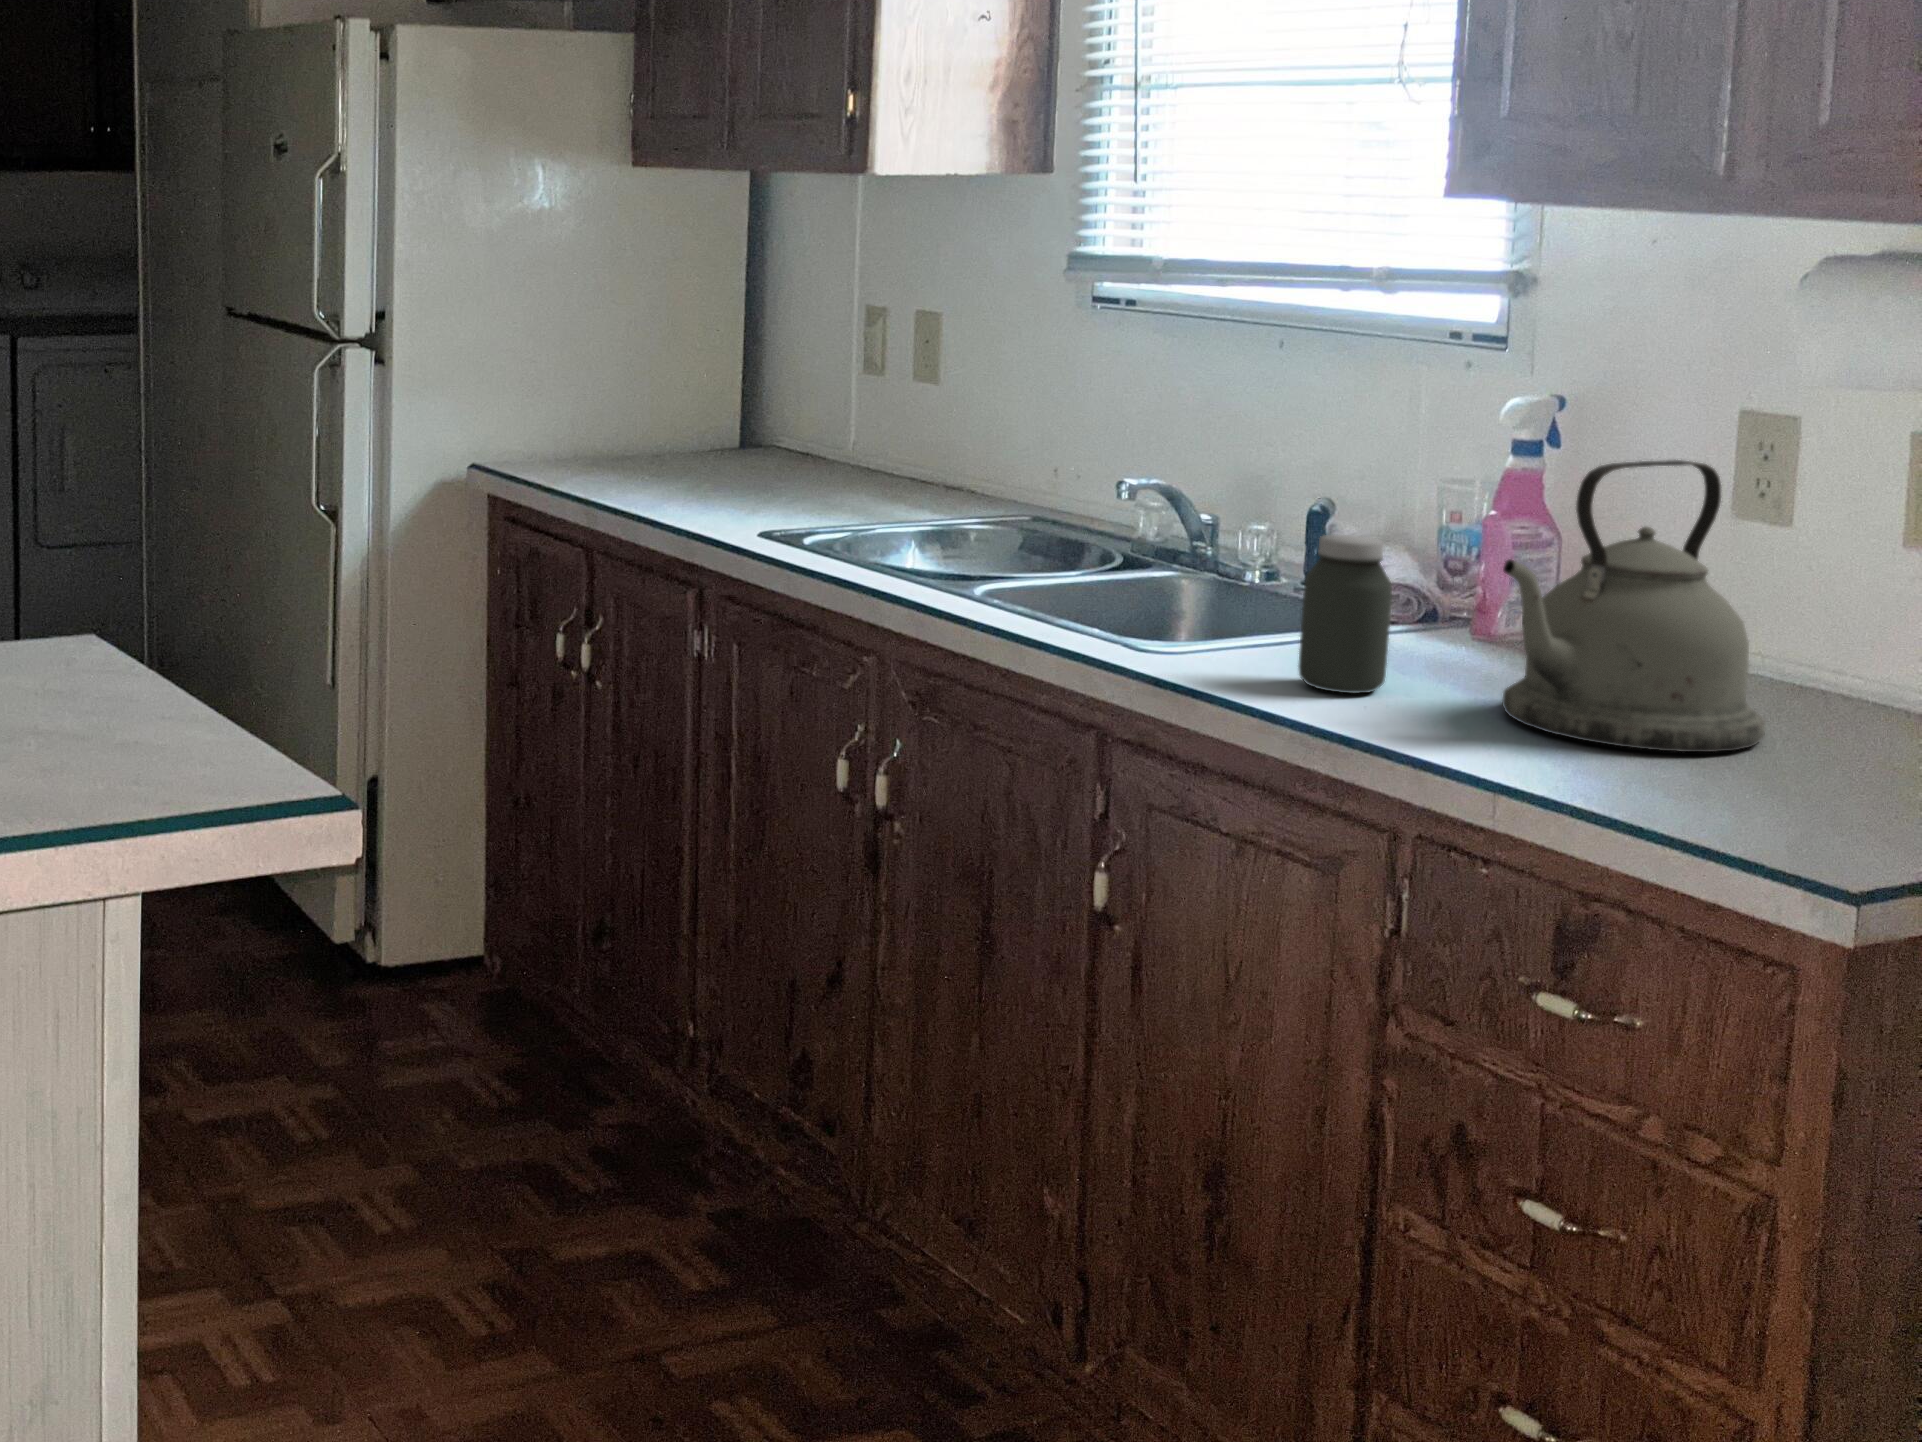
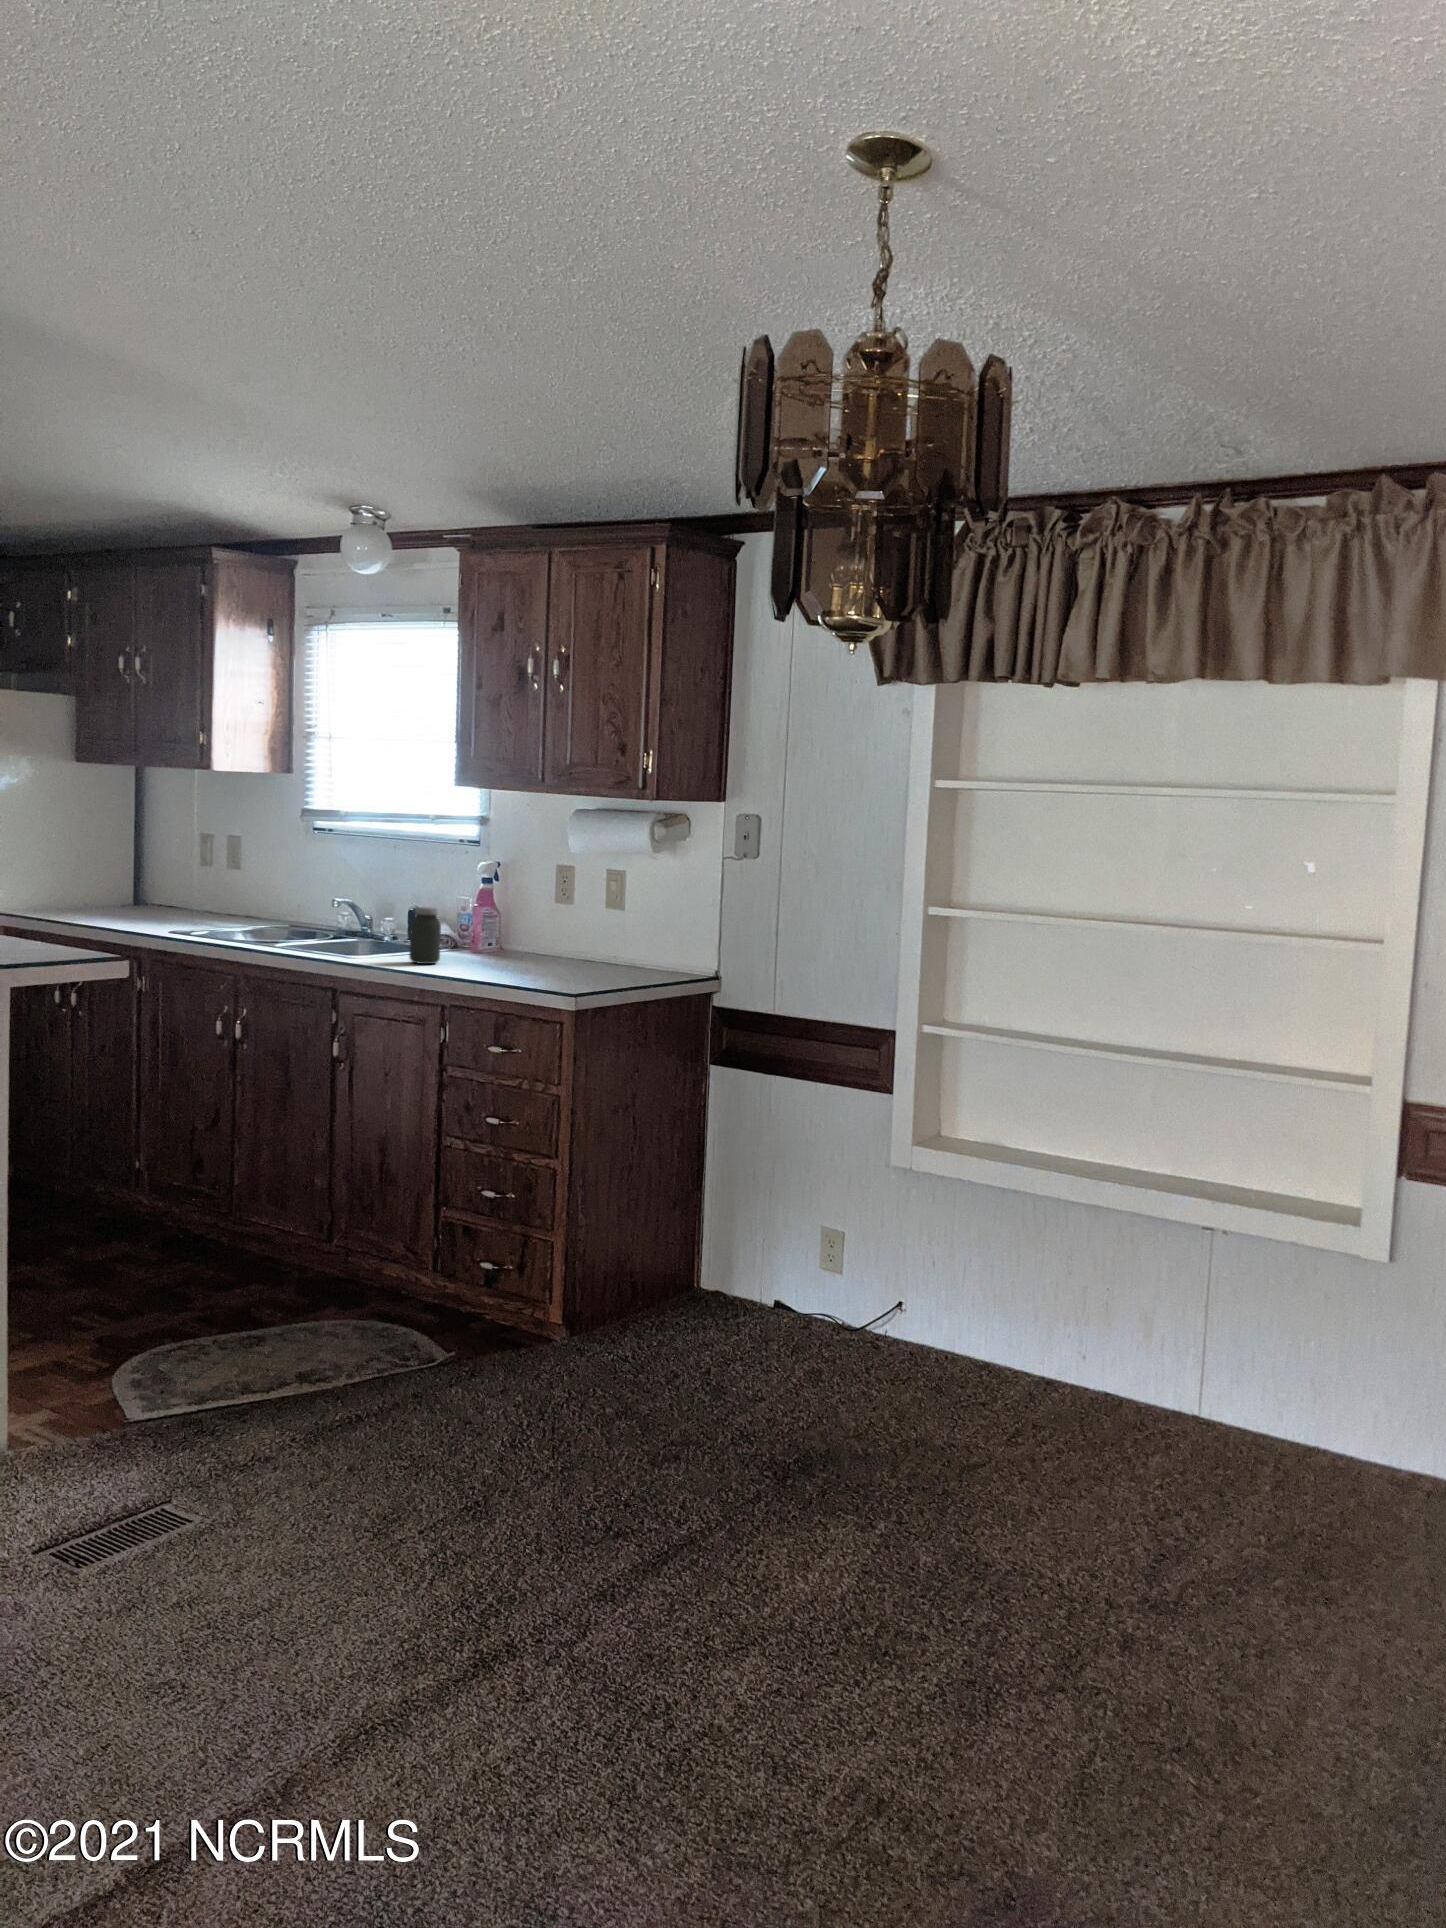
kettle: present [1502,460,1765,752] -> none [477,876,560,971]

